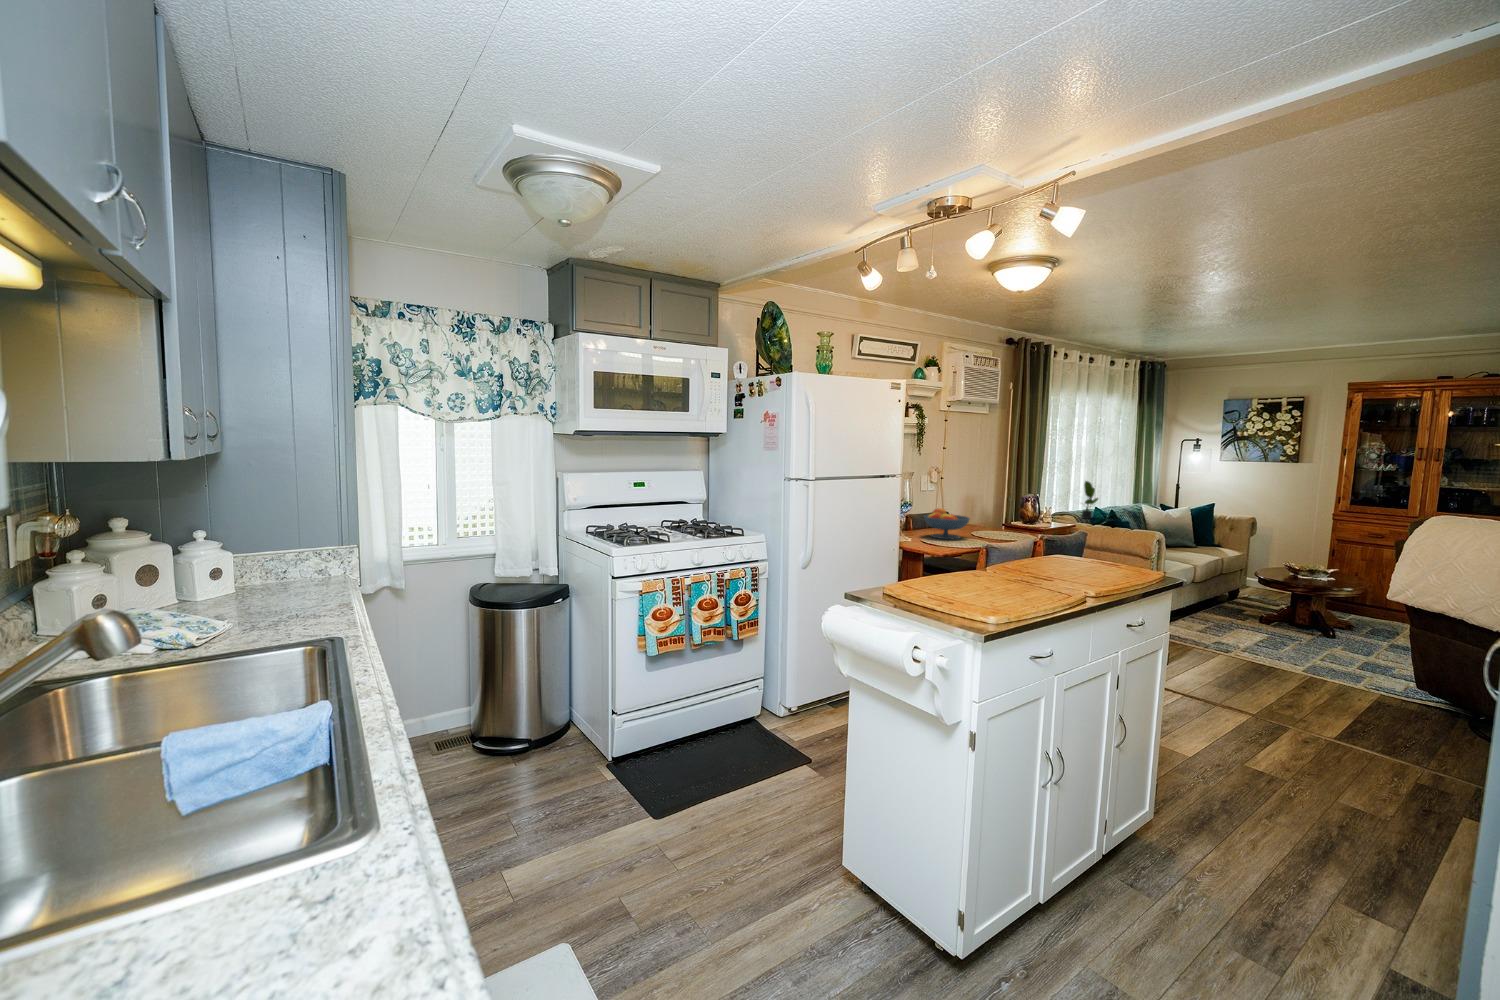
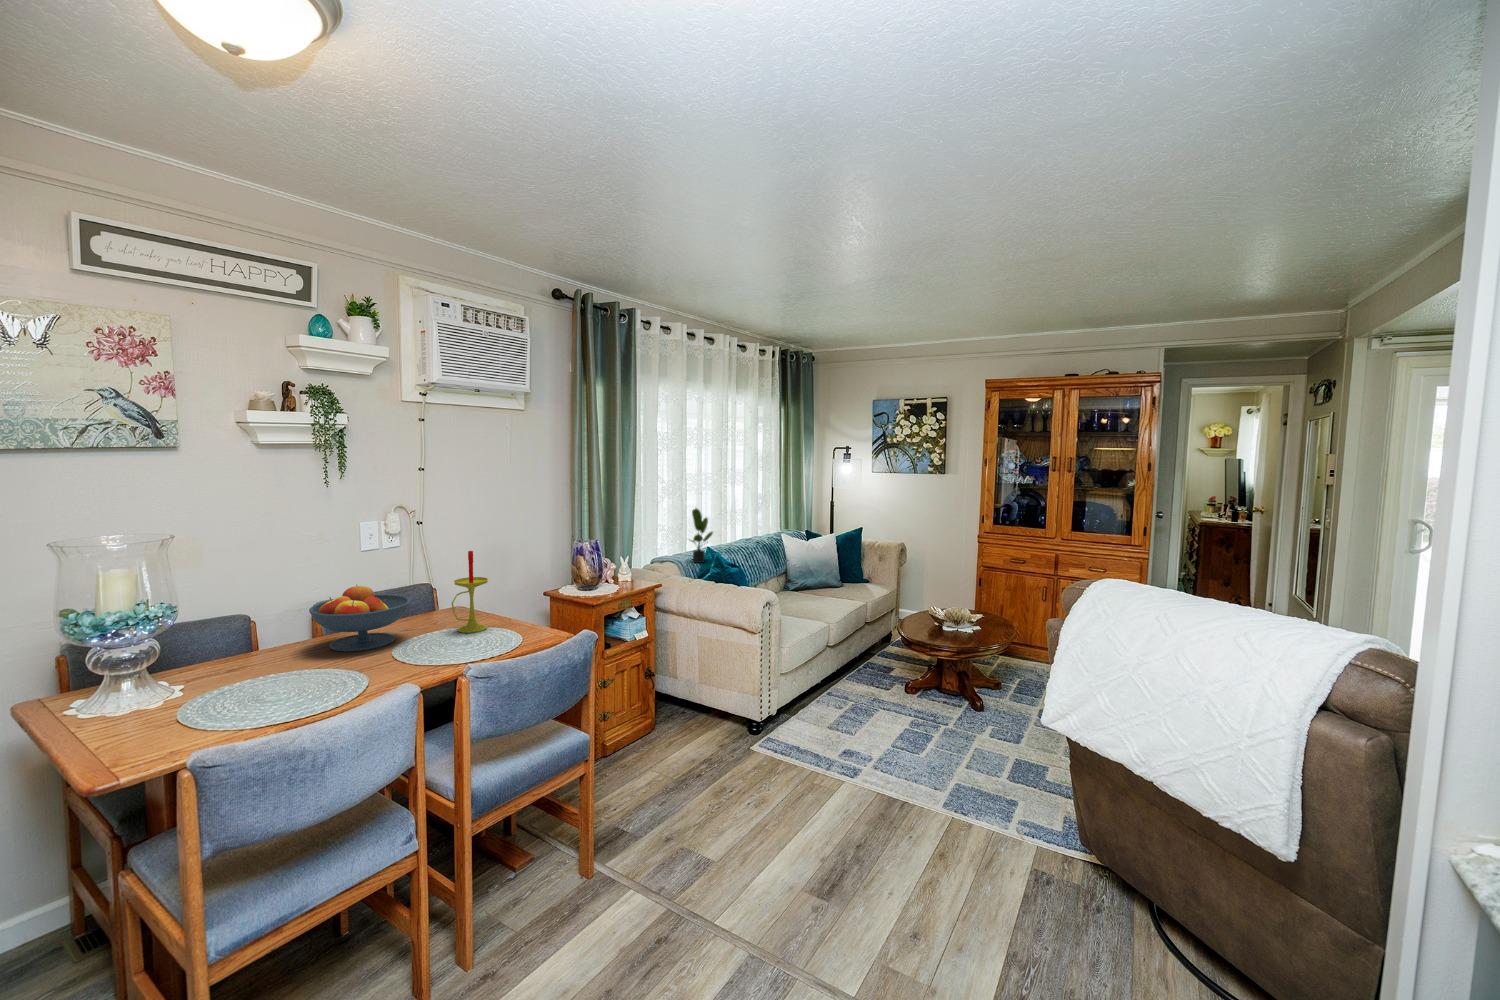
candle: none [986,492,1005,537] -> present [452,551,488,633]

